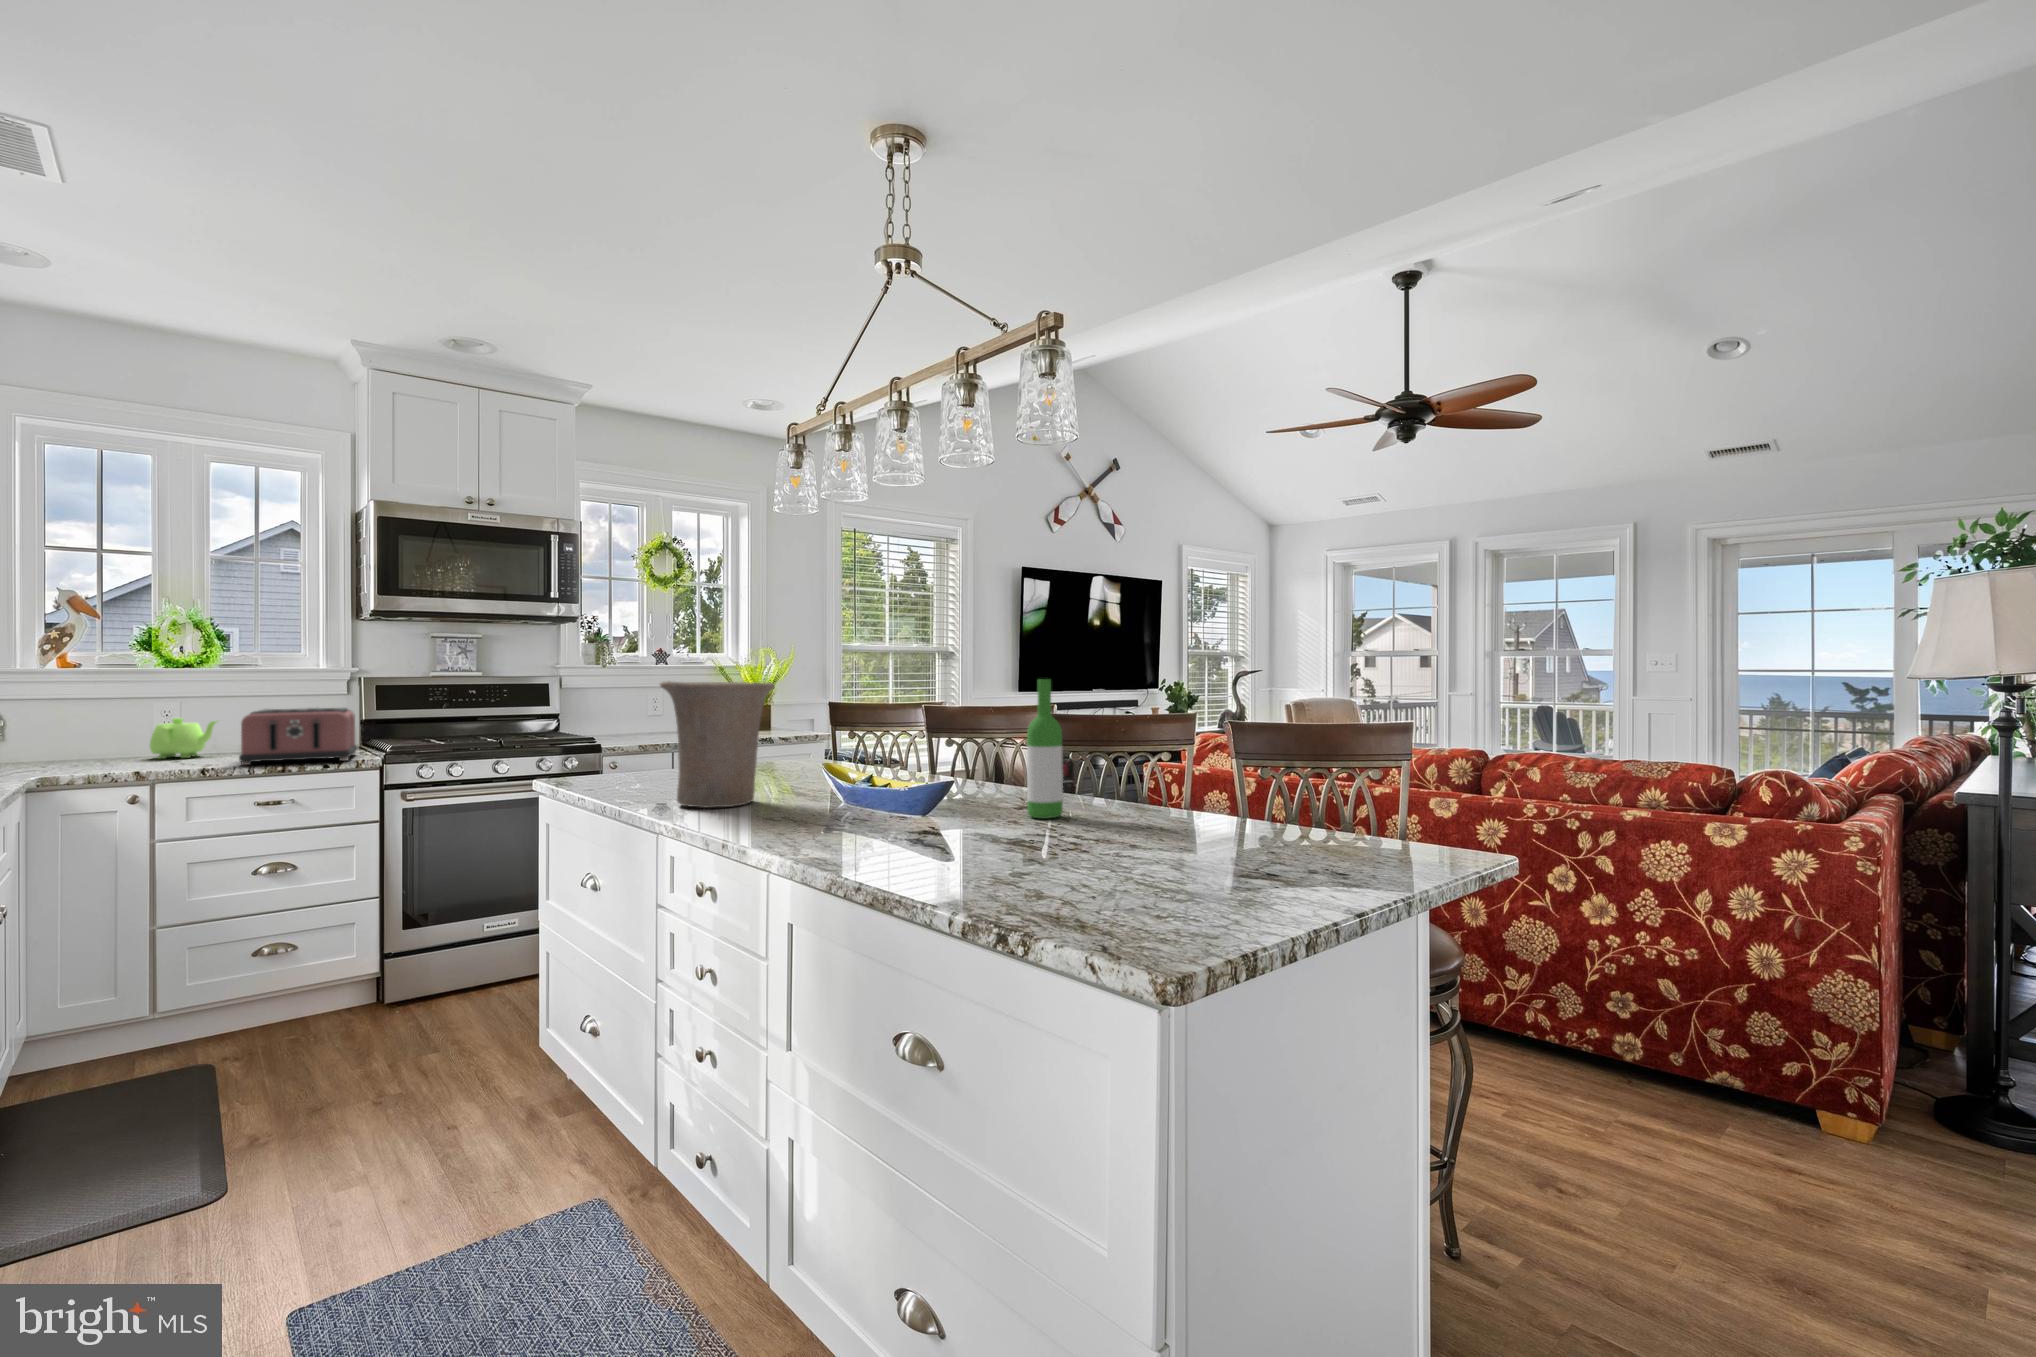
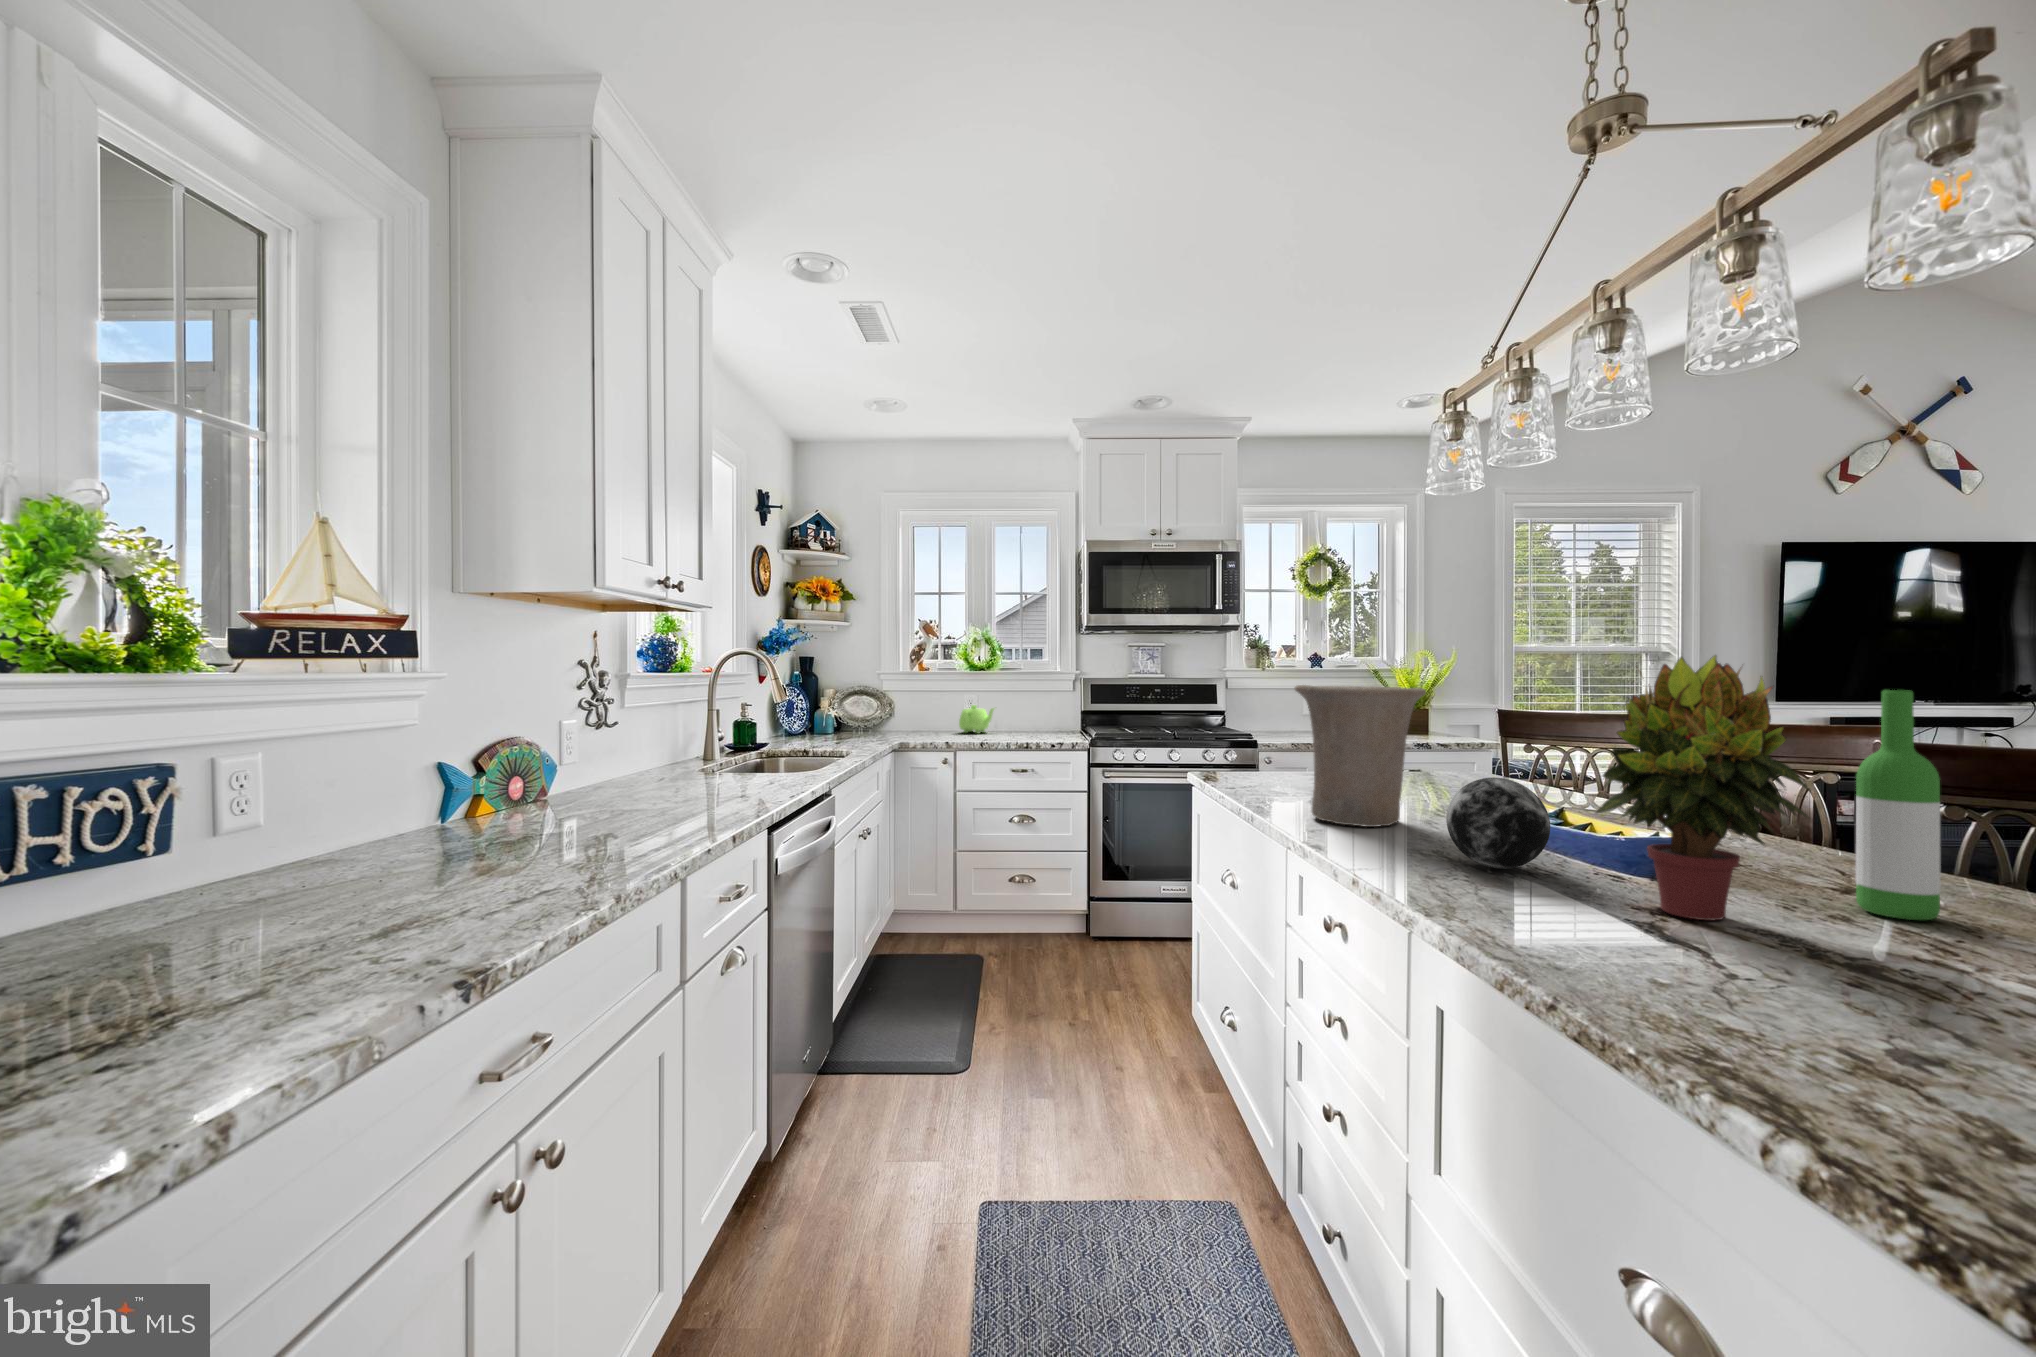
potted plant: none [890,657,1001,834] -> present [1596,655,1810,920]
toaster: present [239,708,357,765] -> none [1001,701,1076,743]
decorative orb: none [793,752,864,822] -> present [1446,778,1550,869]

